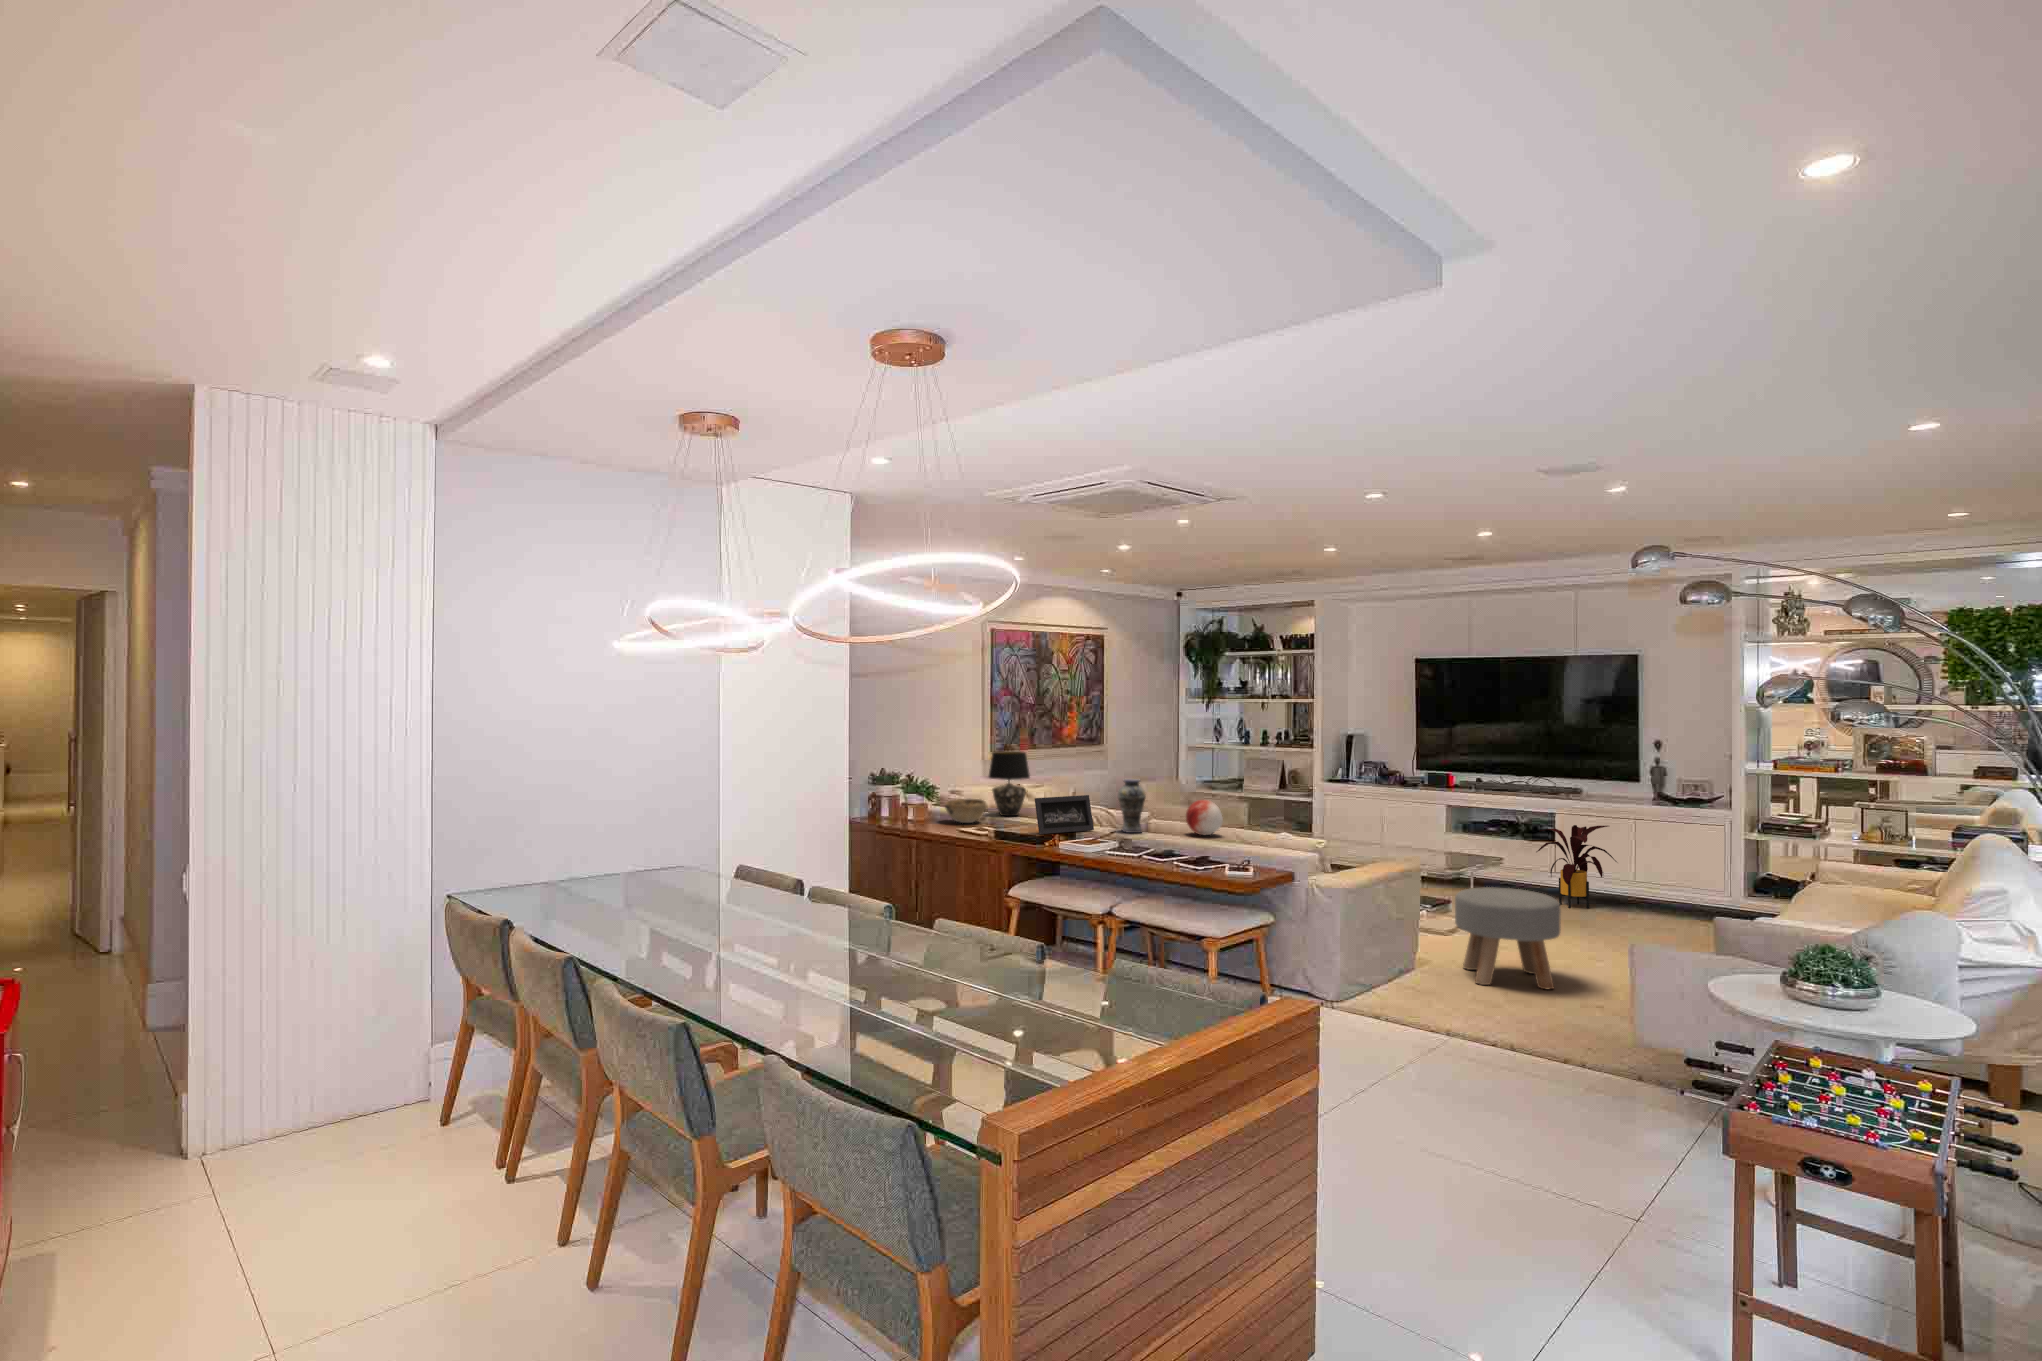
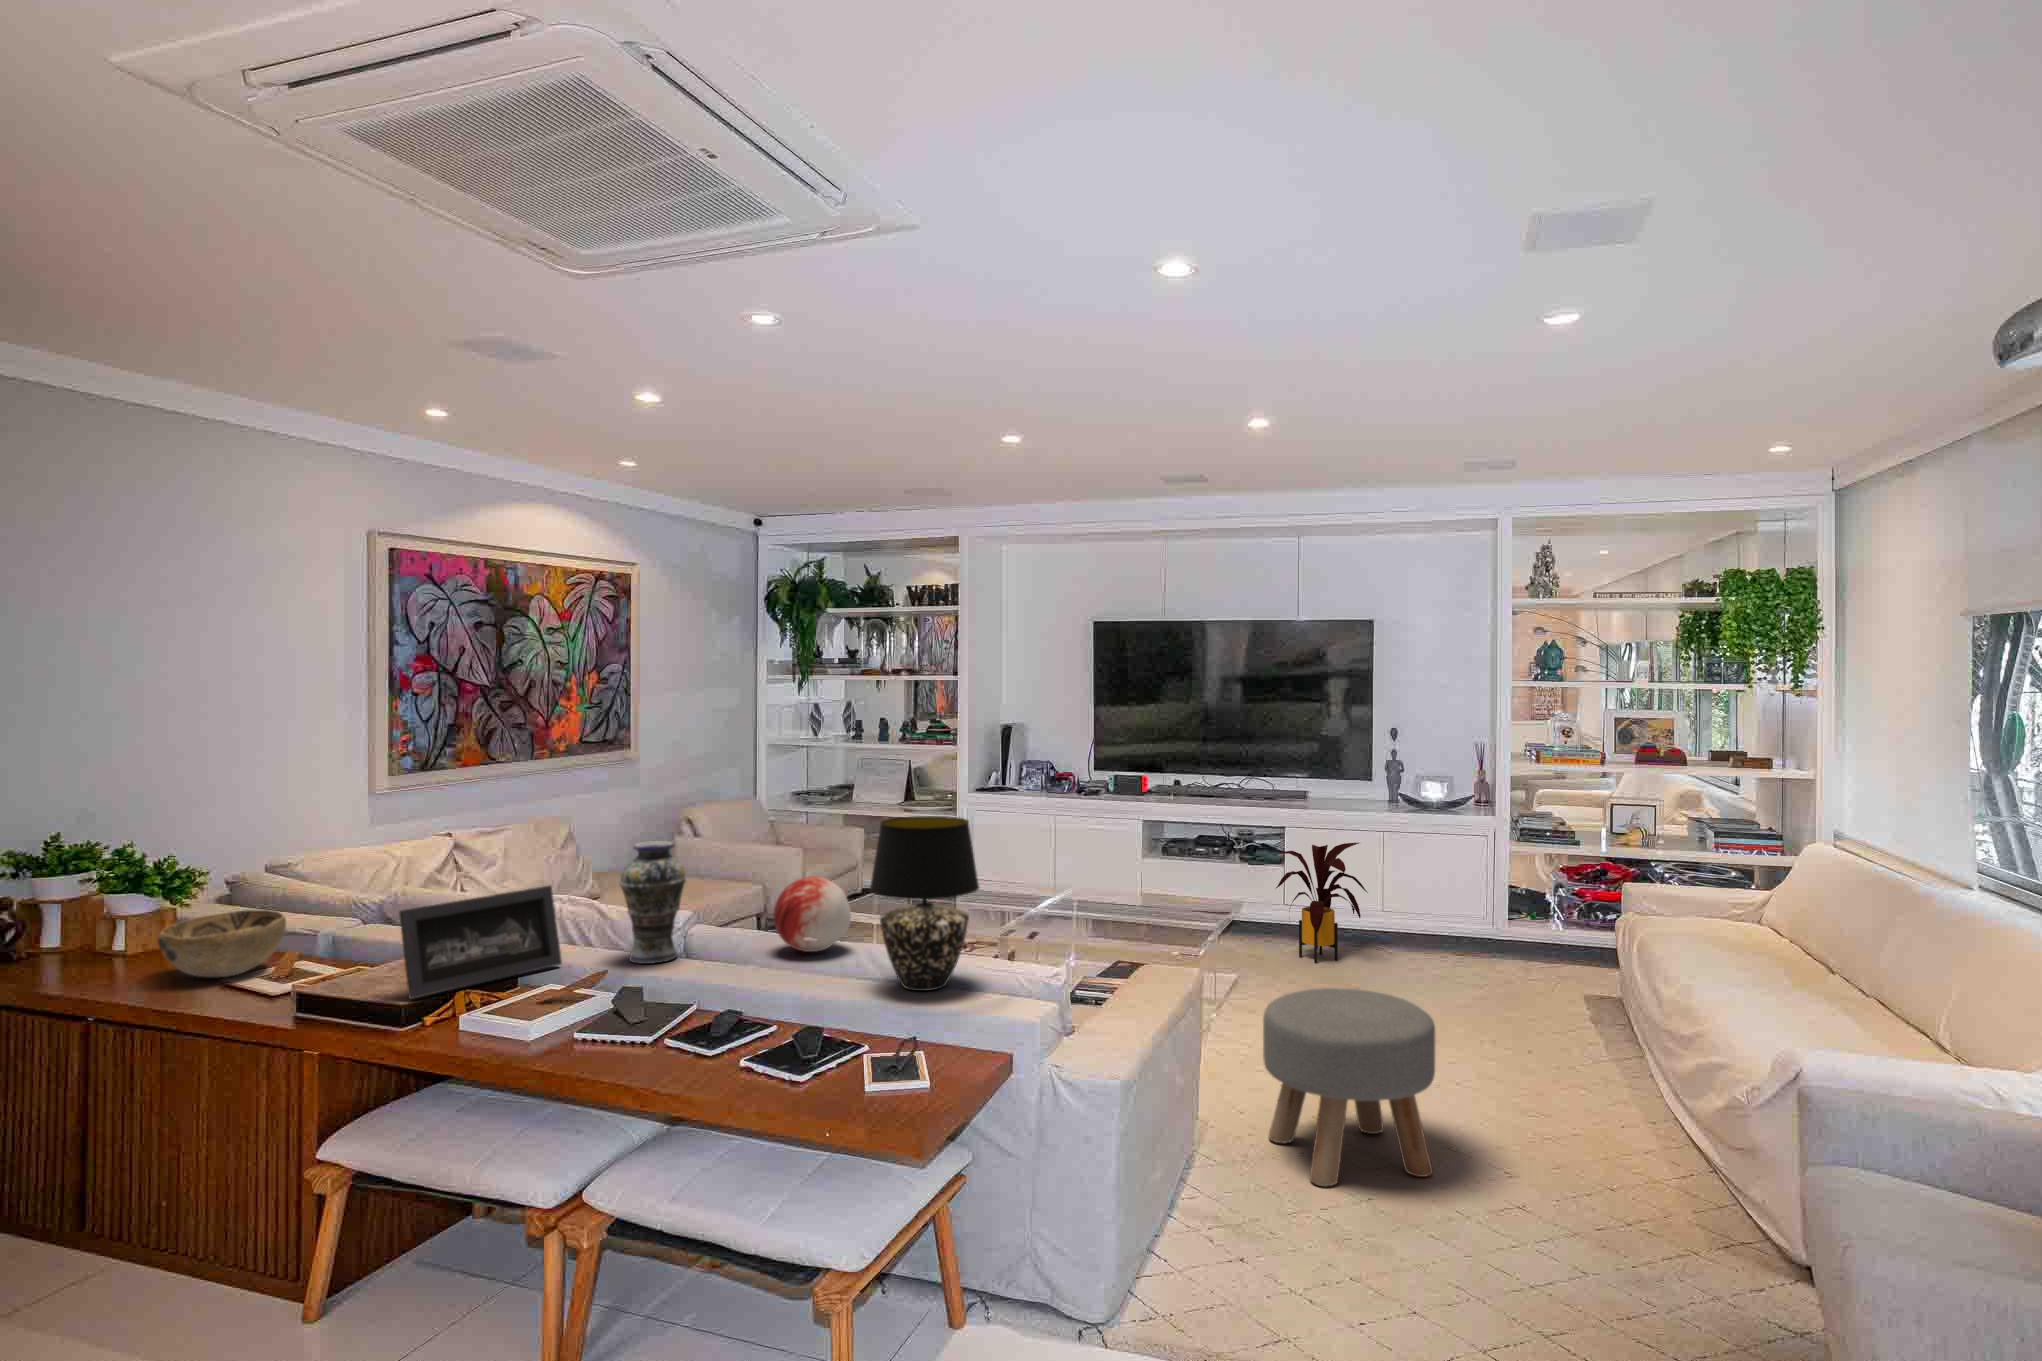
table lamp: present [989,751,1030,816] -> present [869,816,979,991]

